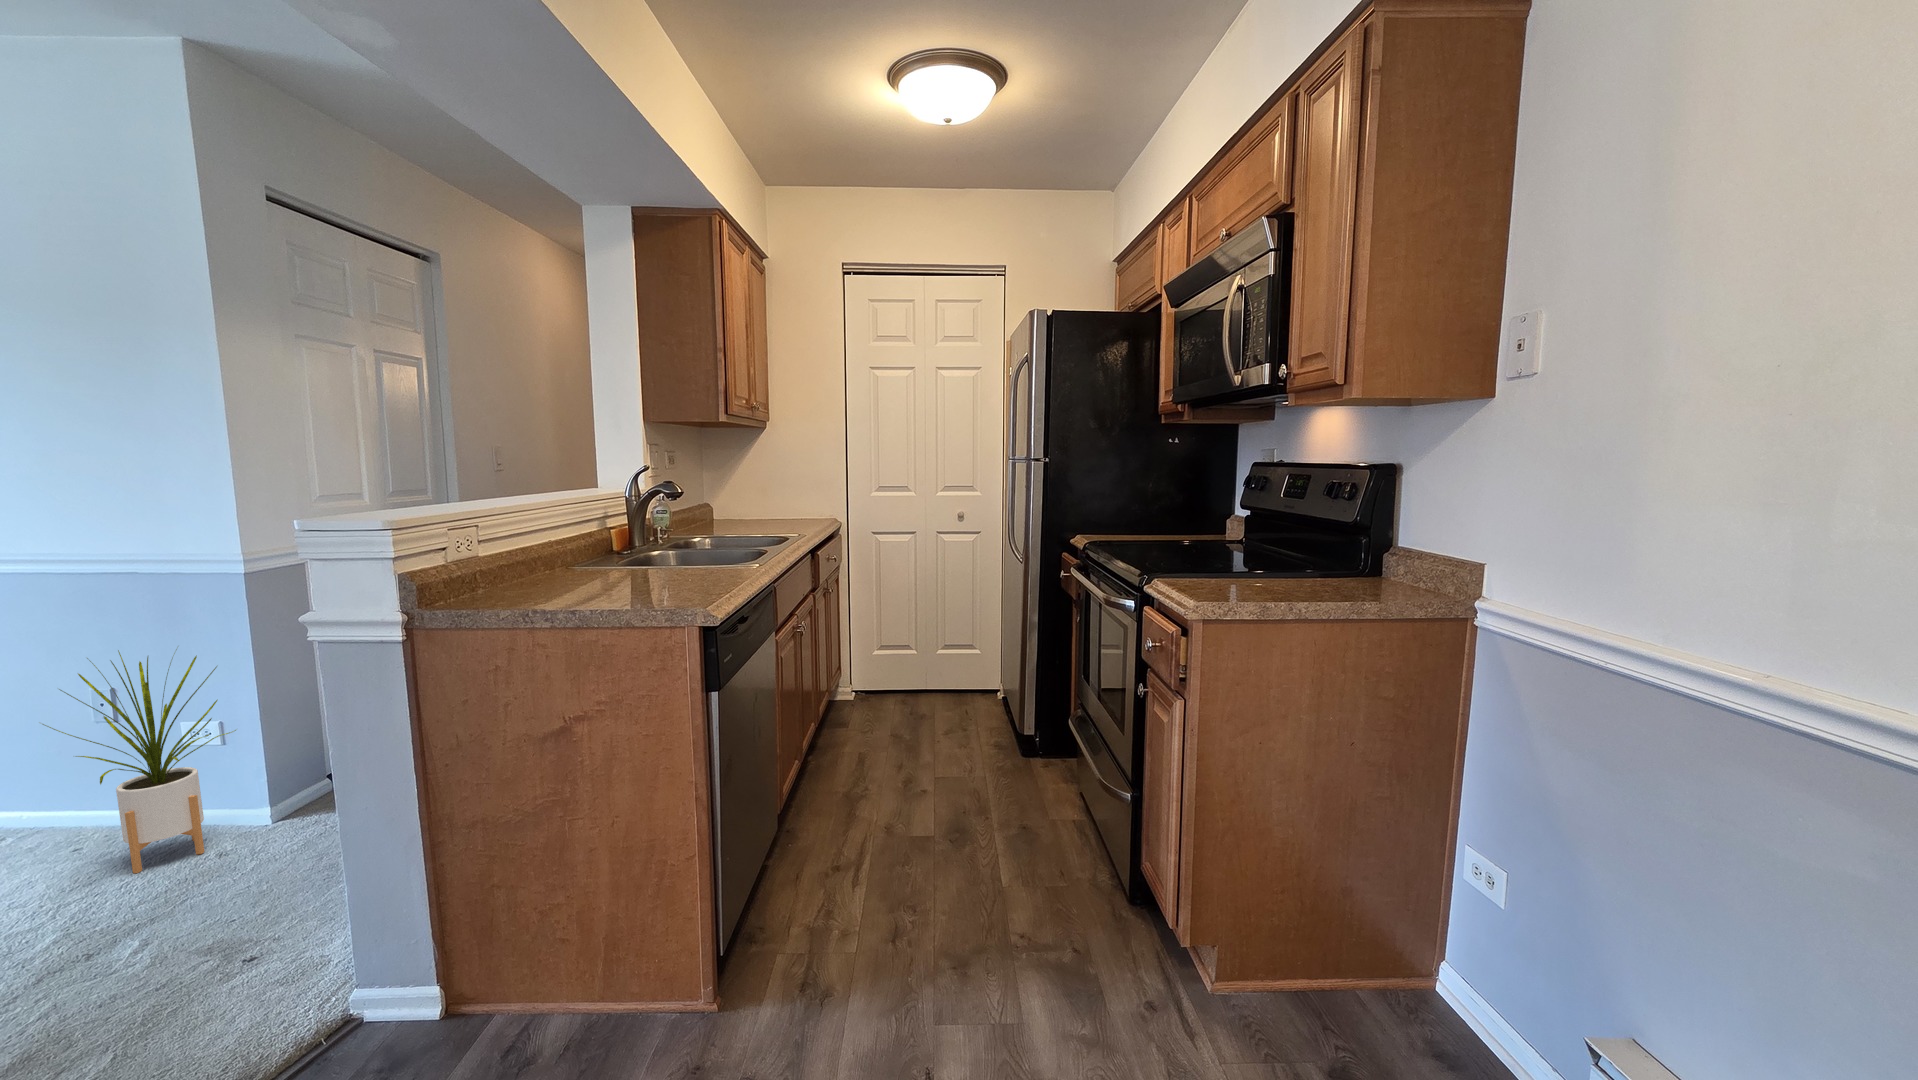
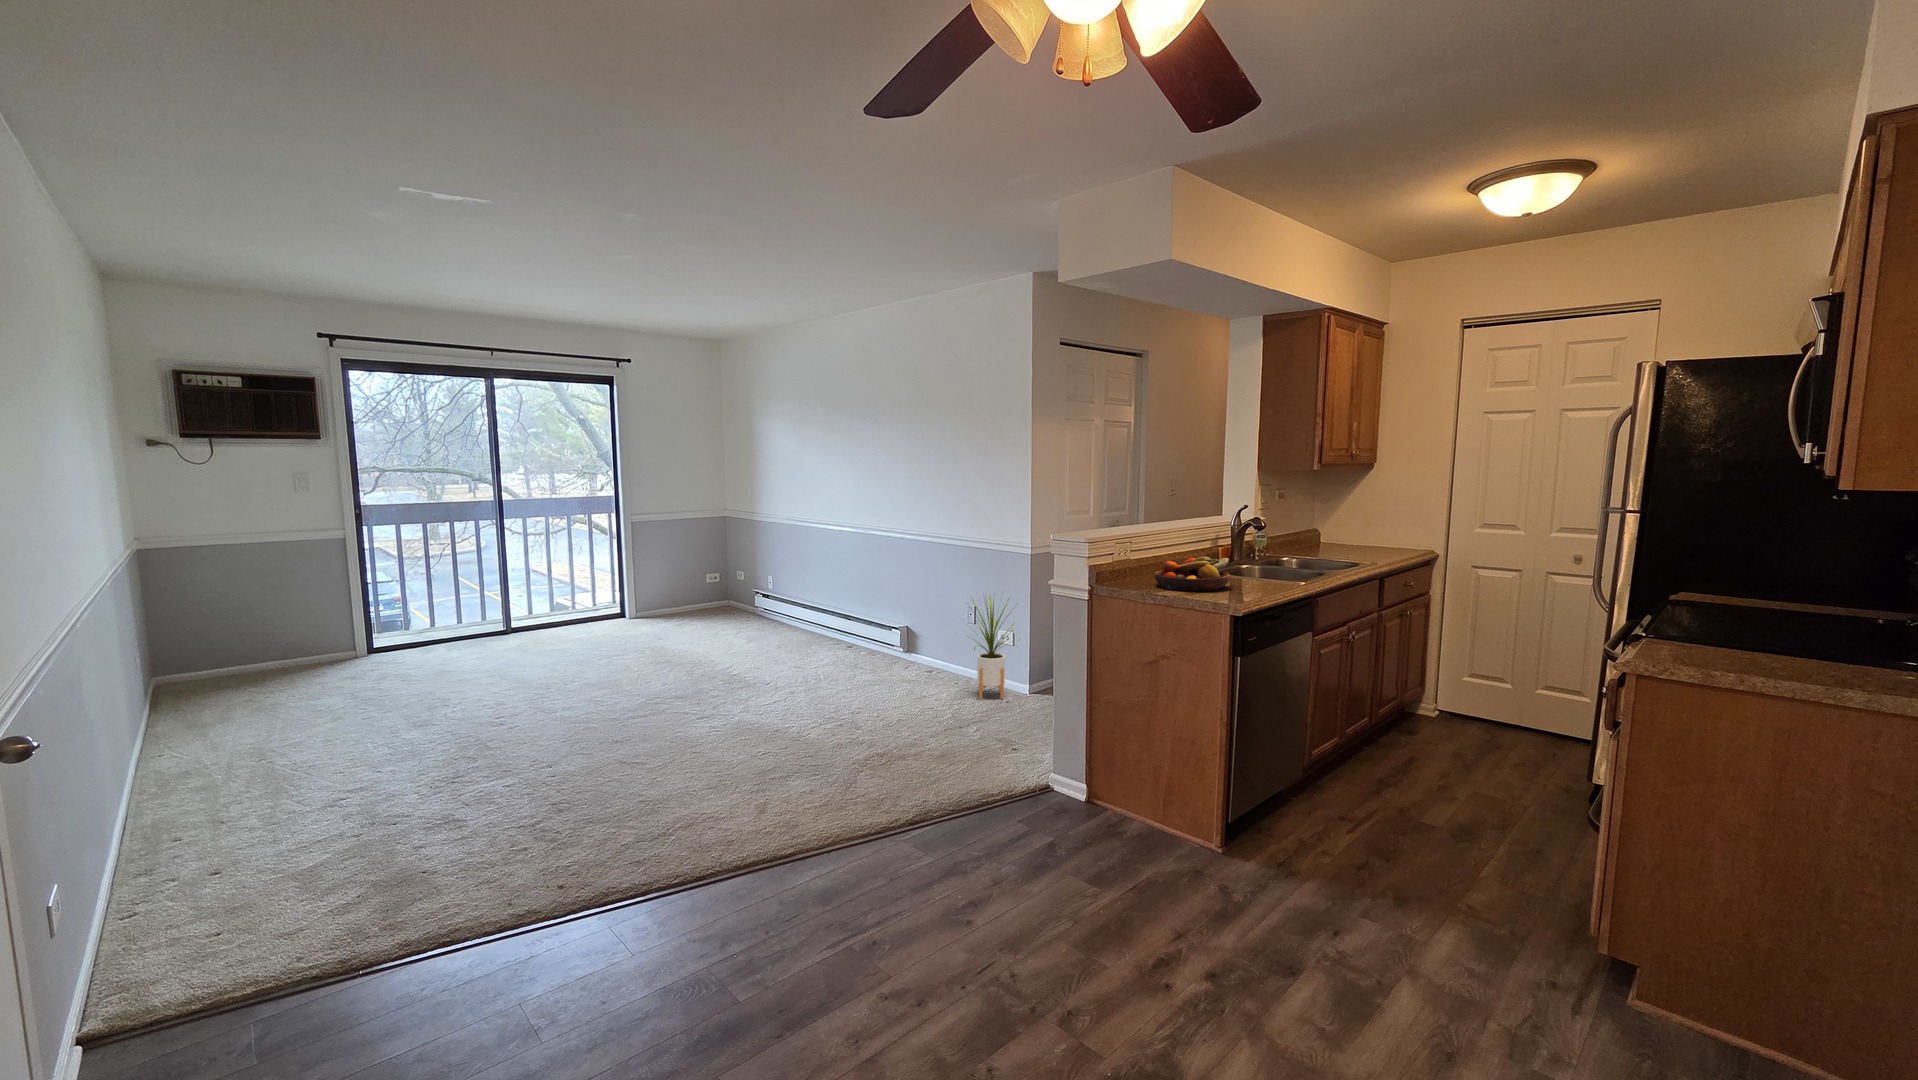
fruit bowl: none [541,537,674,601] -> present [1154,557,1230,591]

